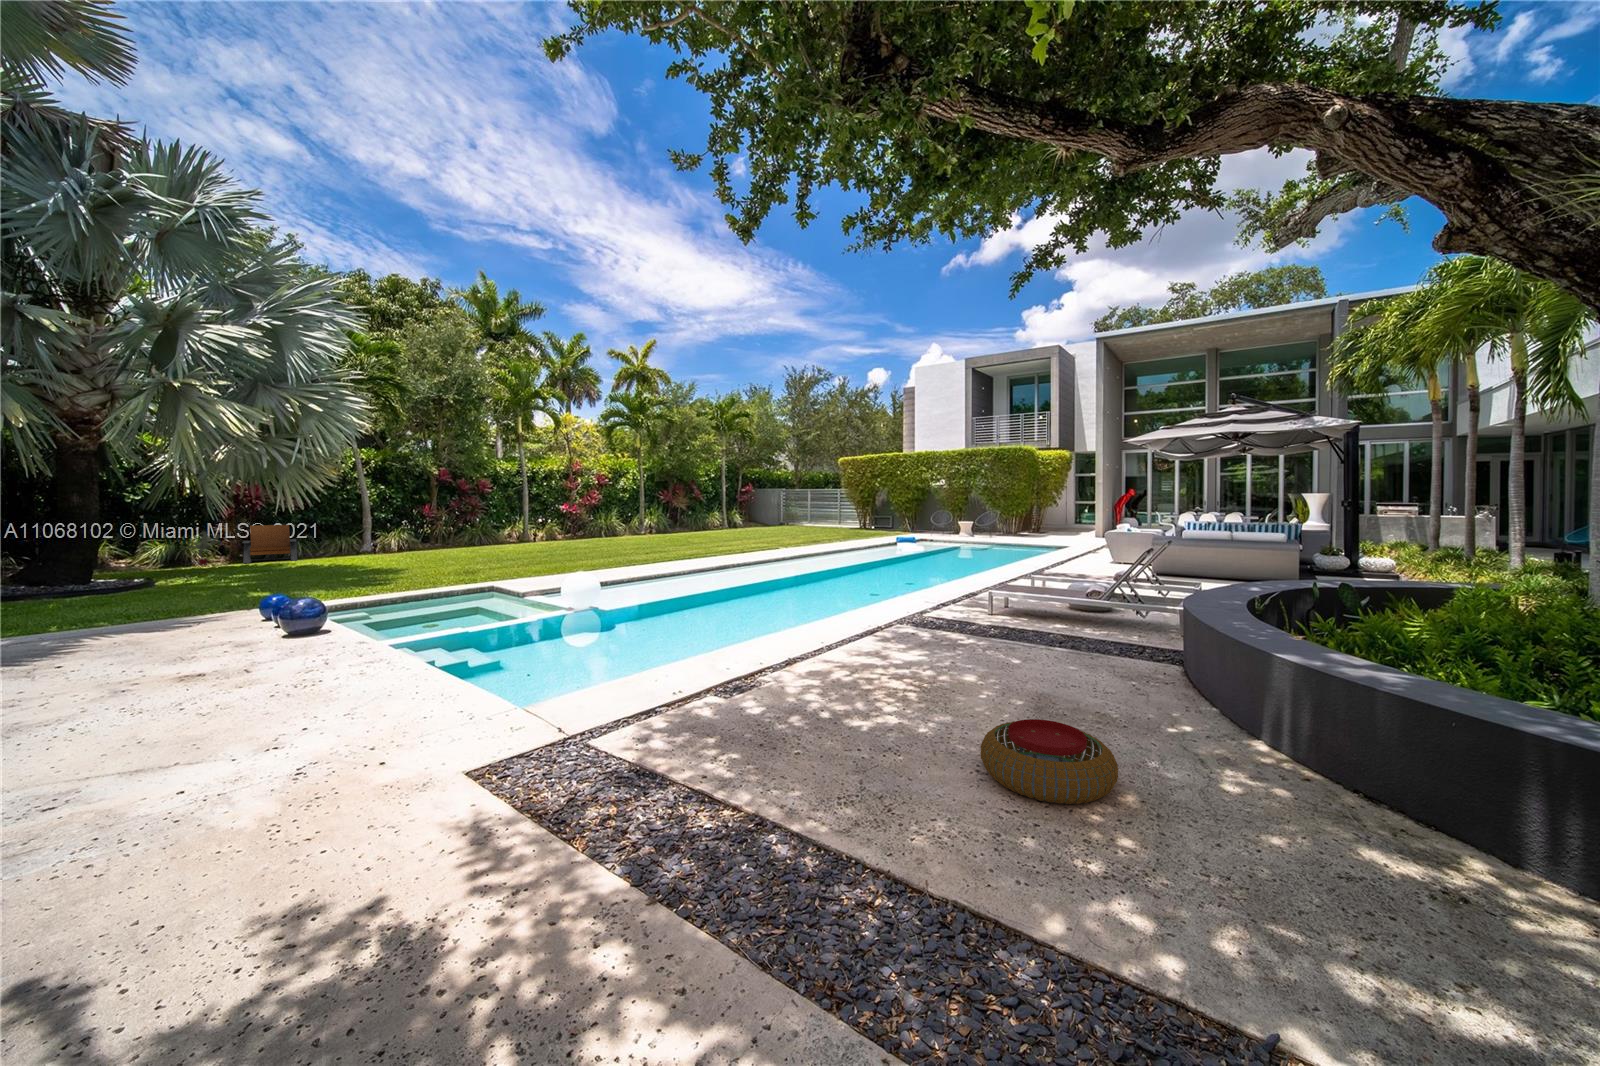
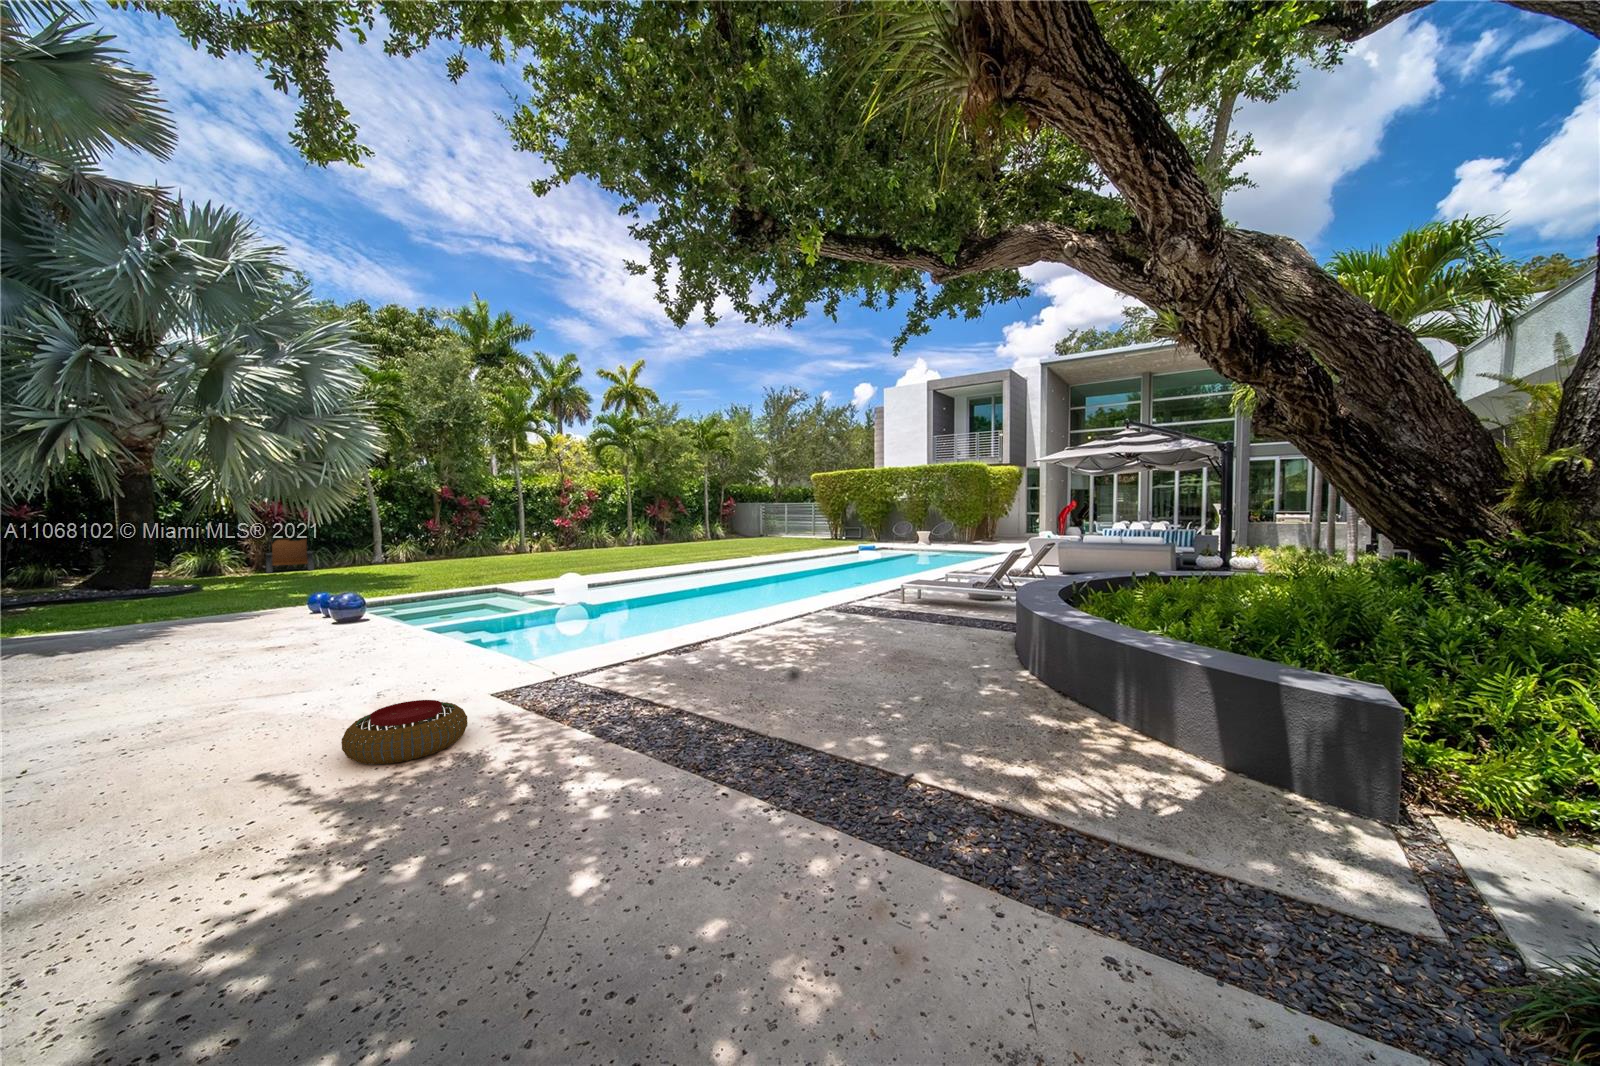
potted tree: present [185,532,219,565] -> none [213,544,246,575]
pouf: present [981,719,1118,804] -> present [342,700,467,765]

